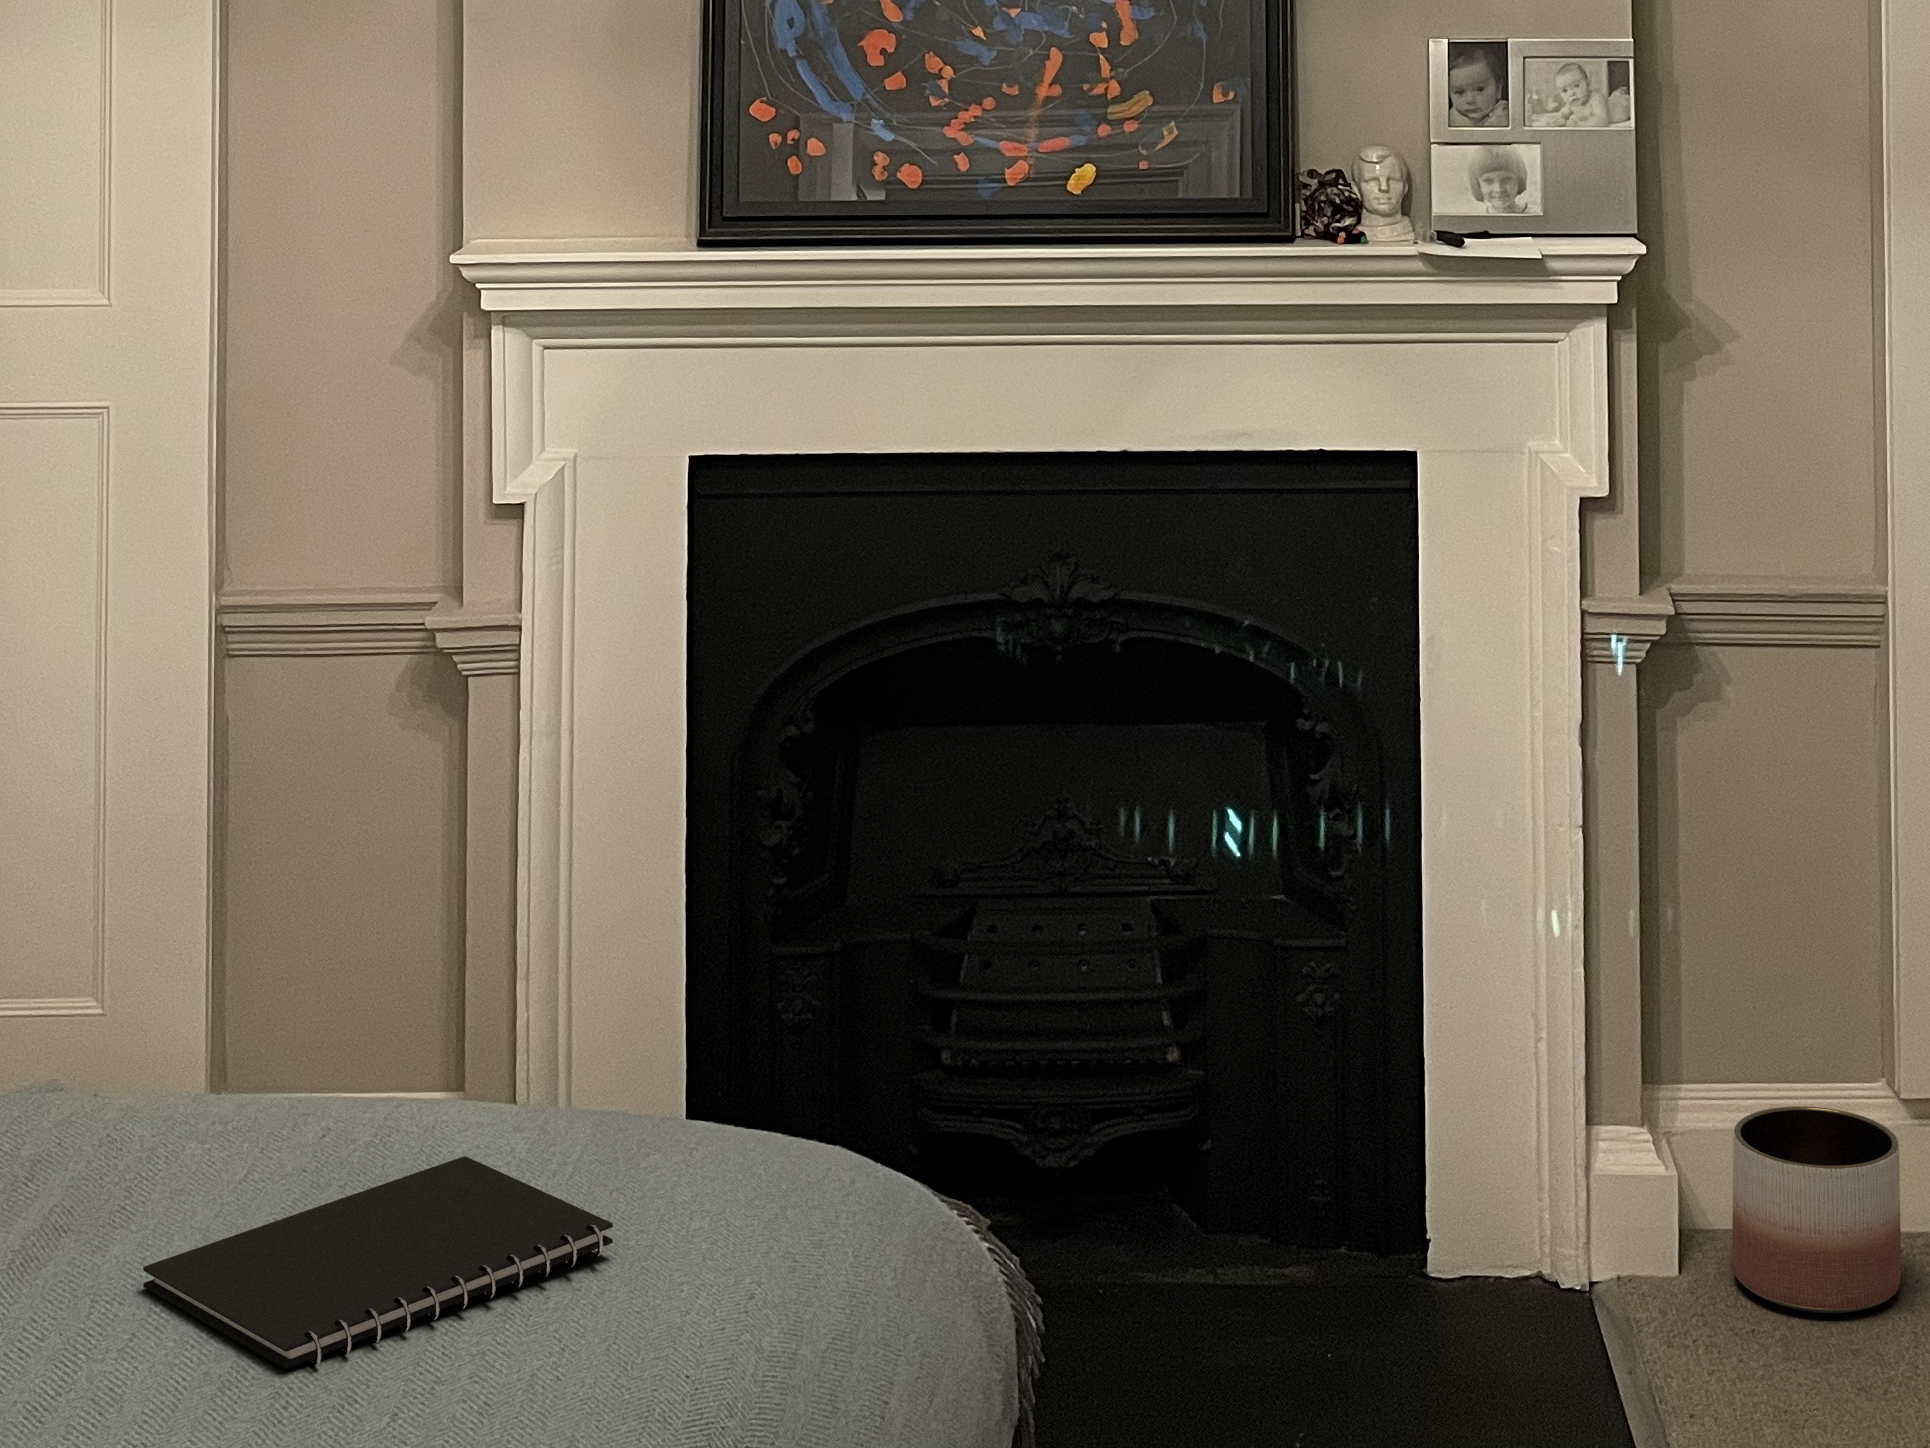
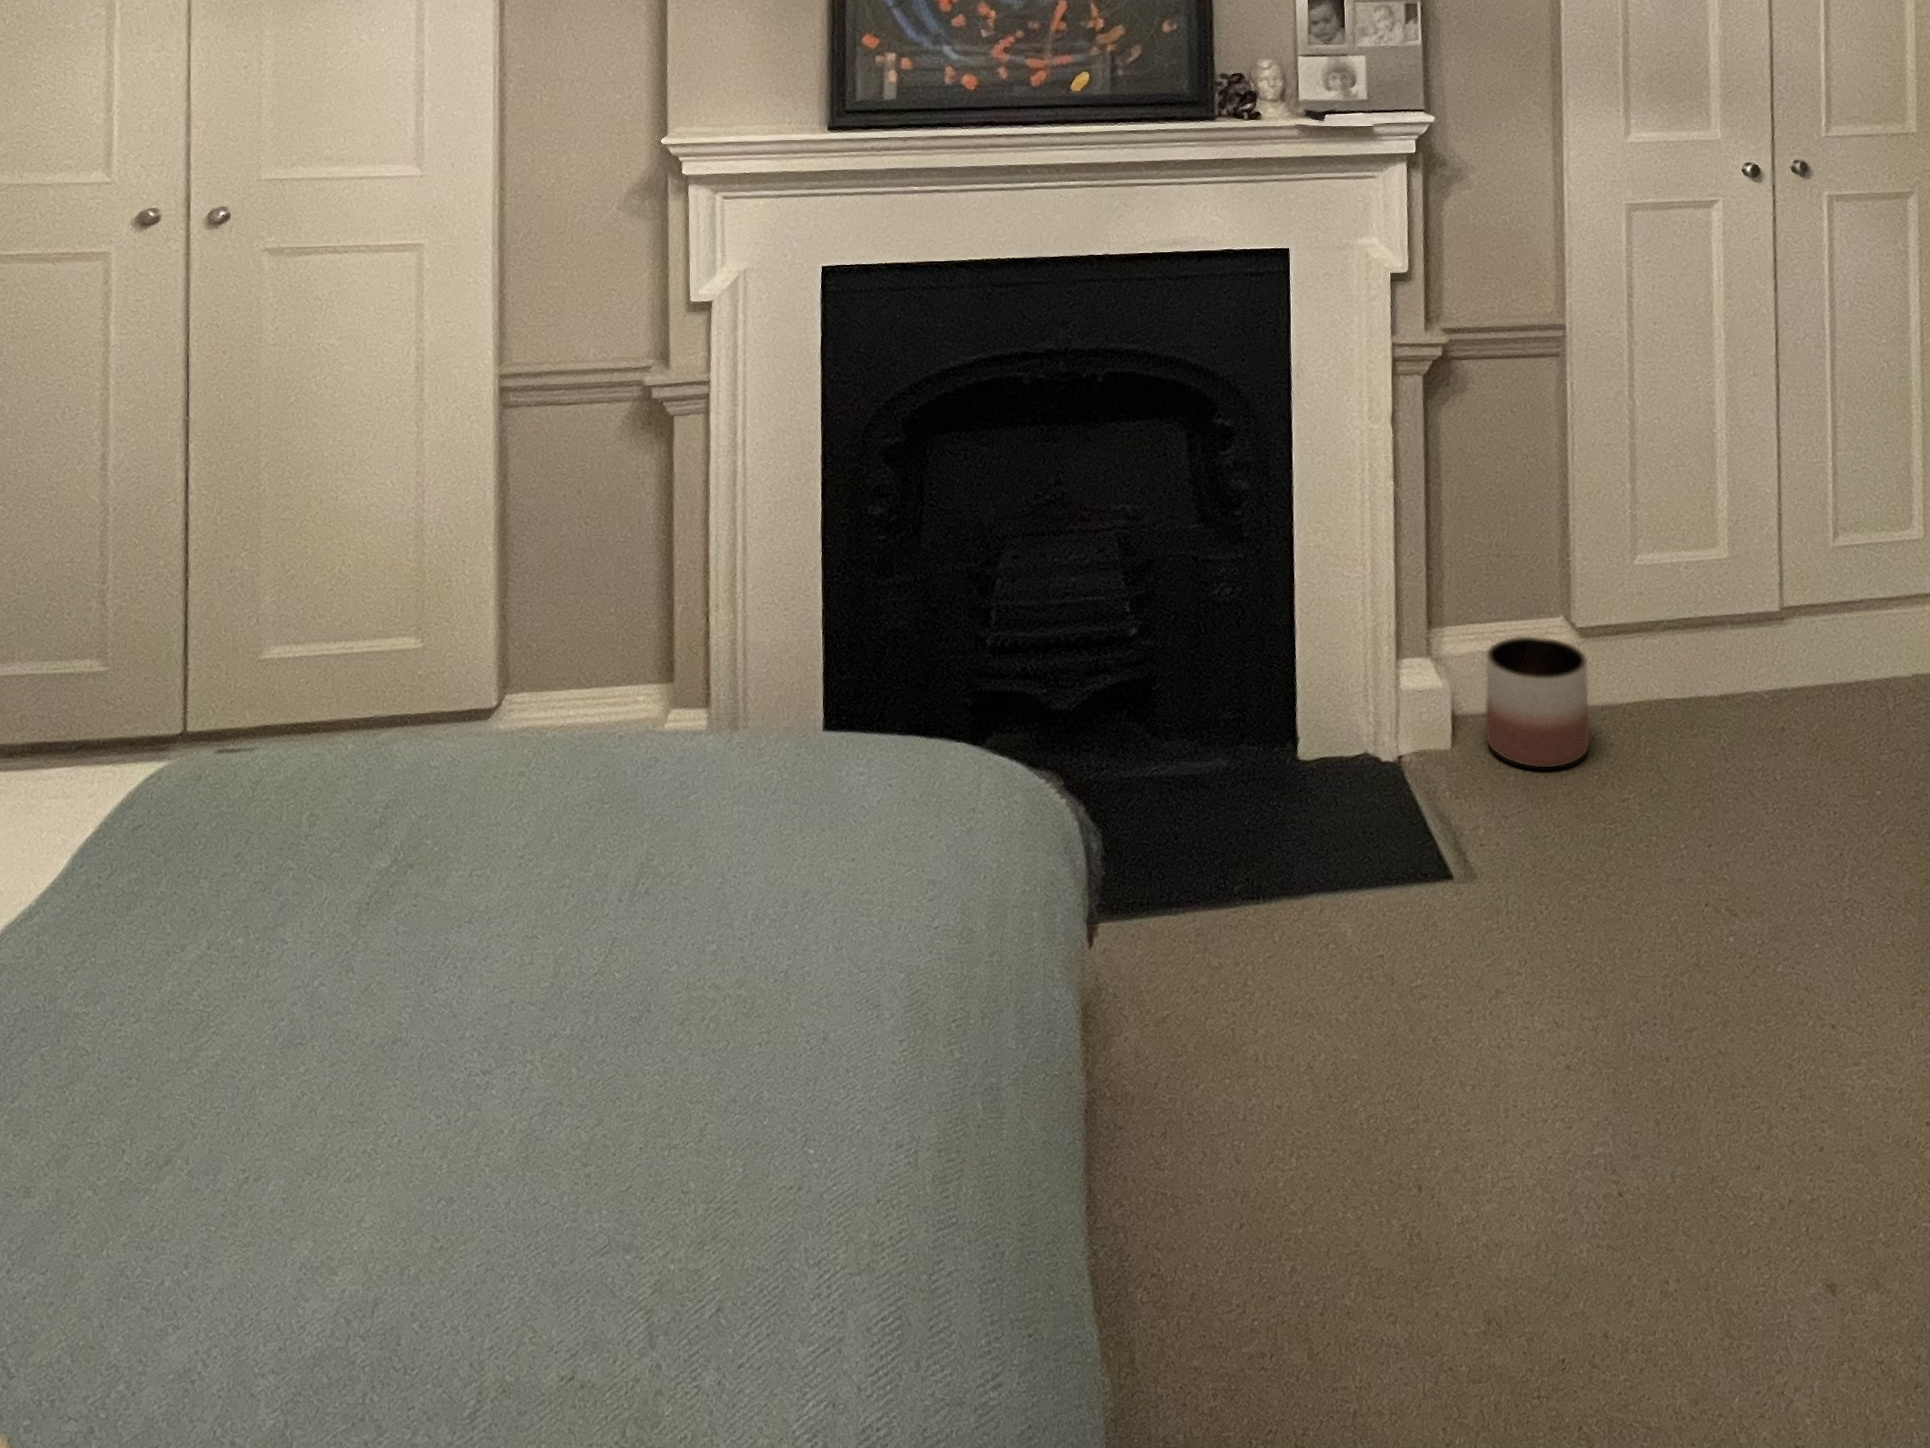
notebook: present [143,1156,613,1369] -> none [495,788,848,991]

